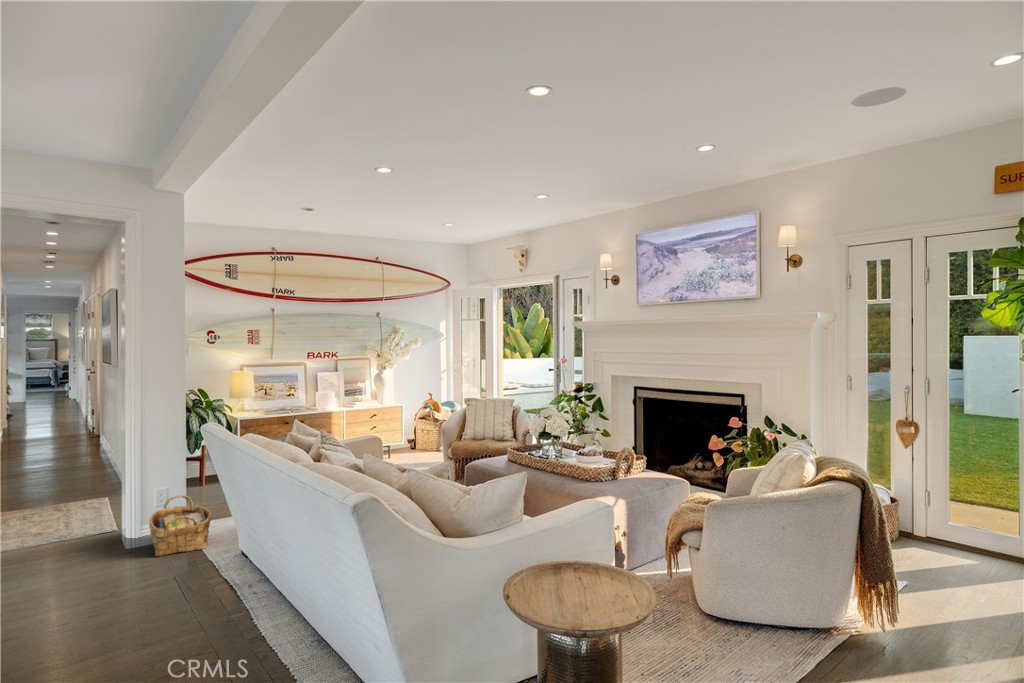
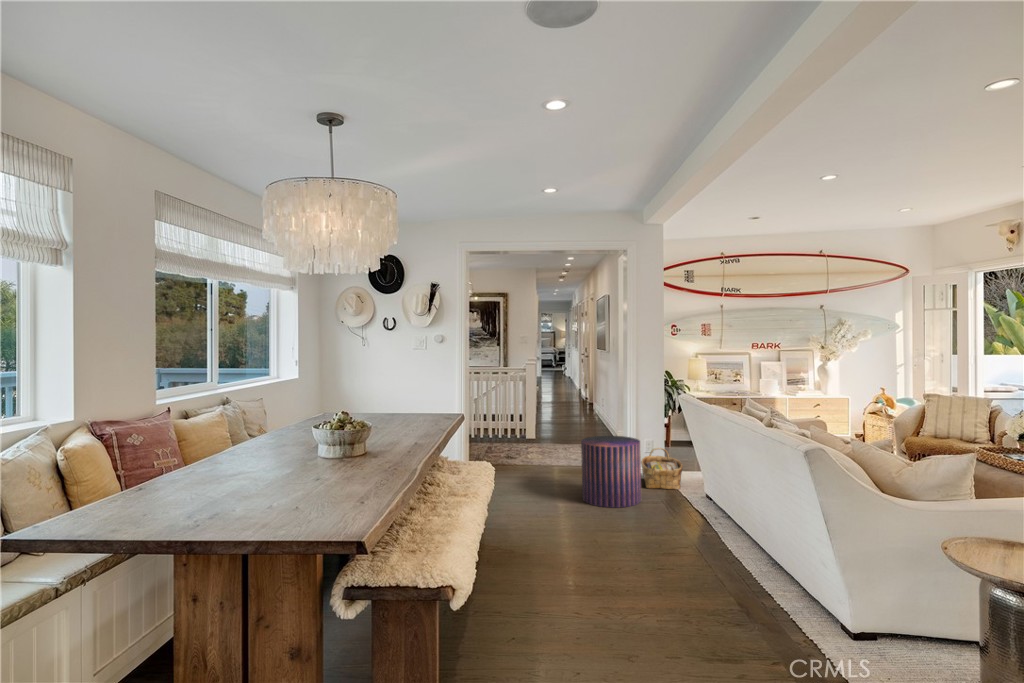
pouf: none [34,491,143,609] -> present [581,436,641,508]

